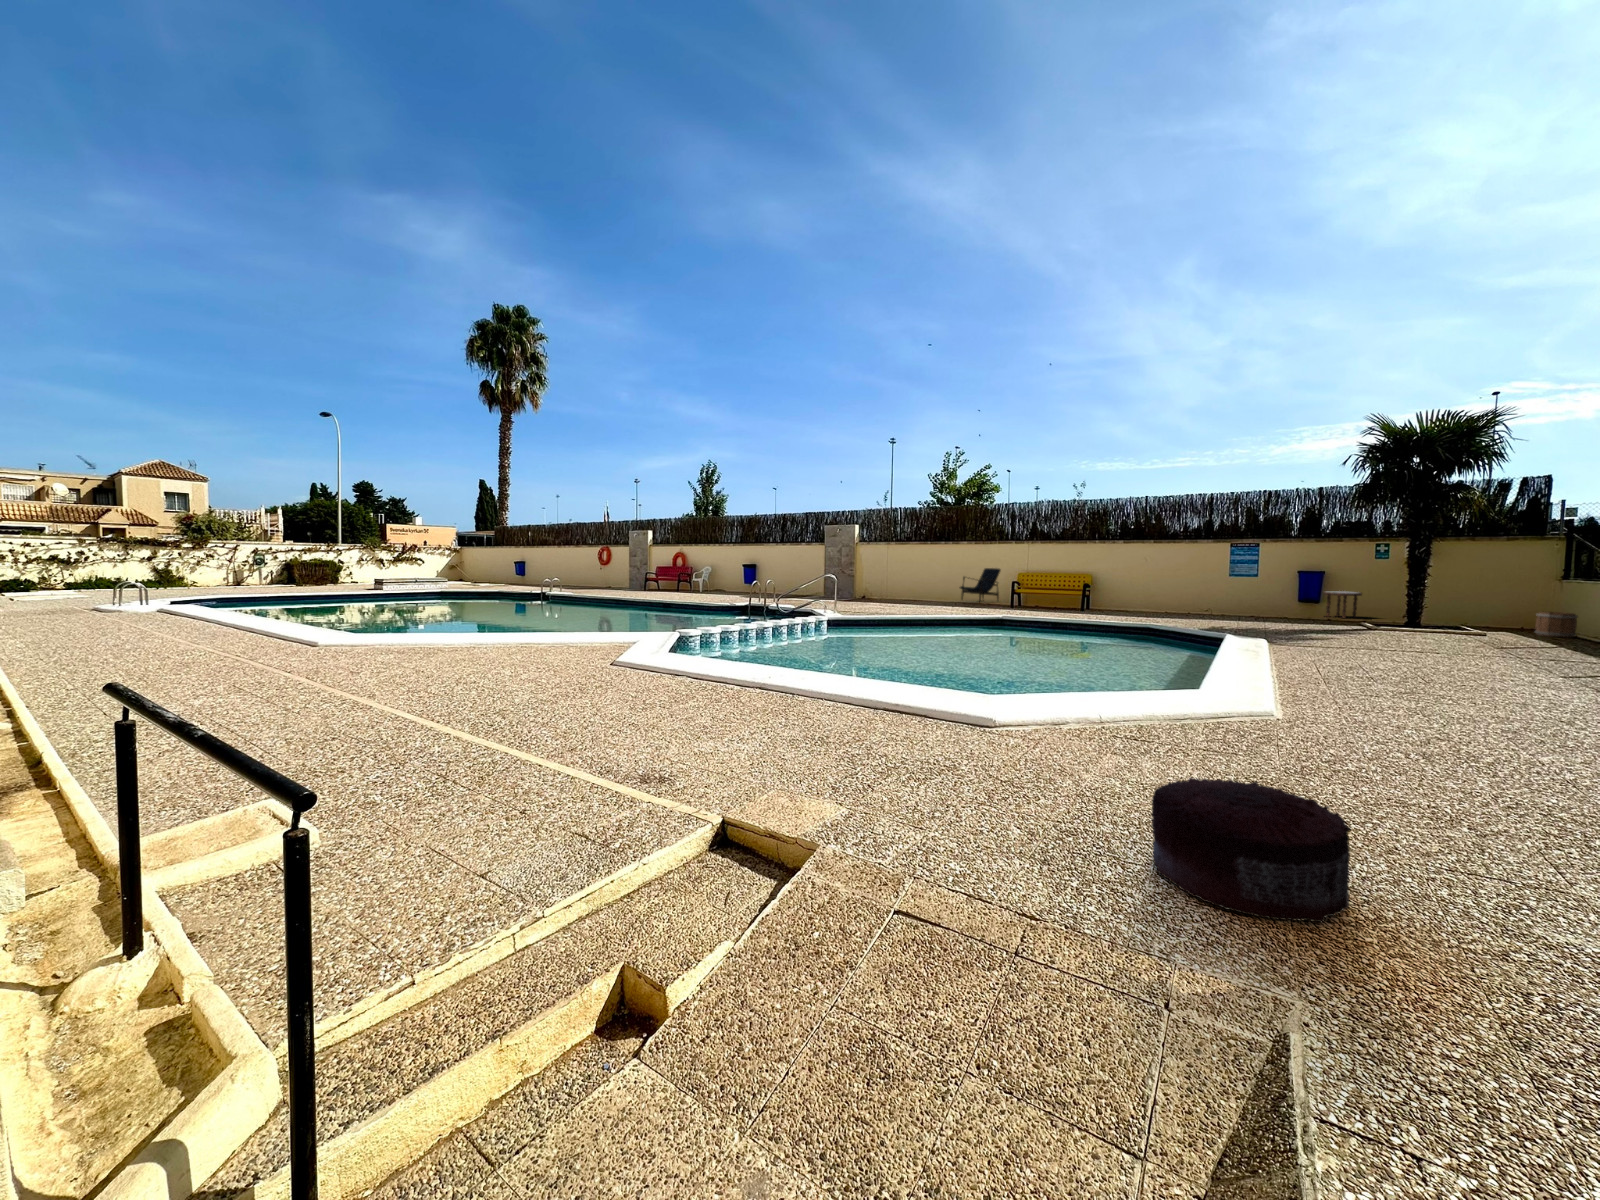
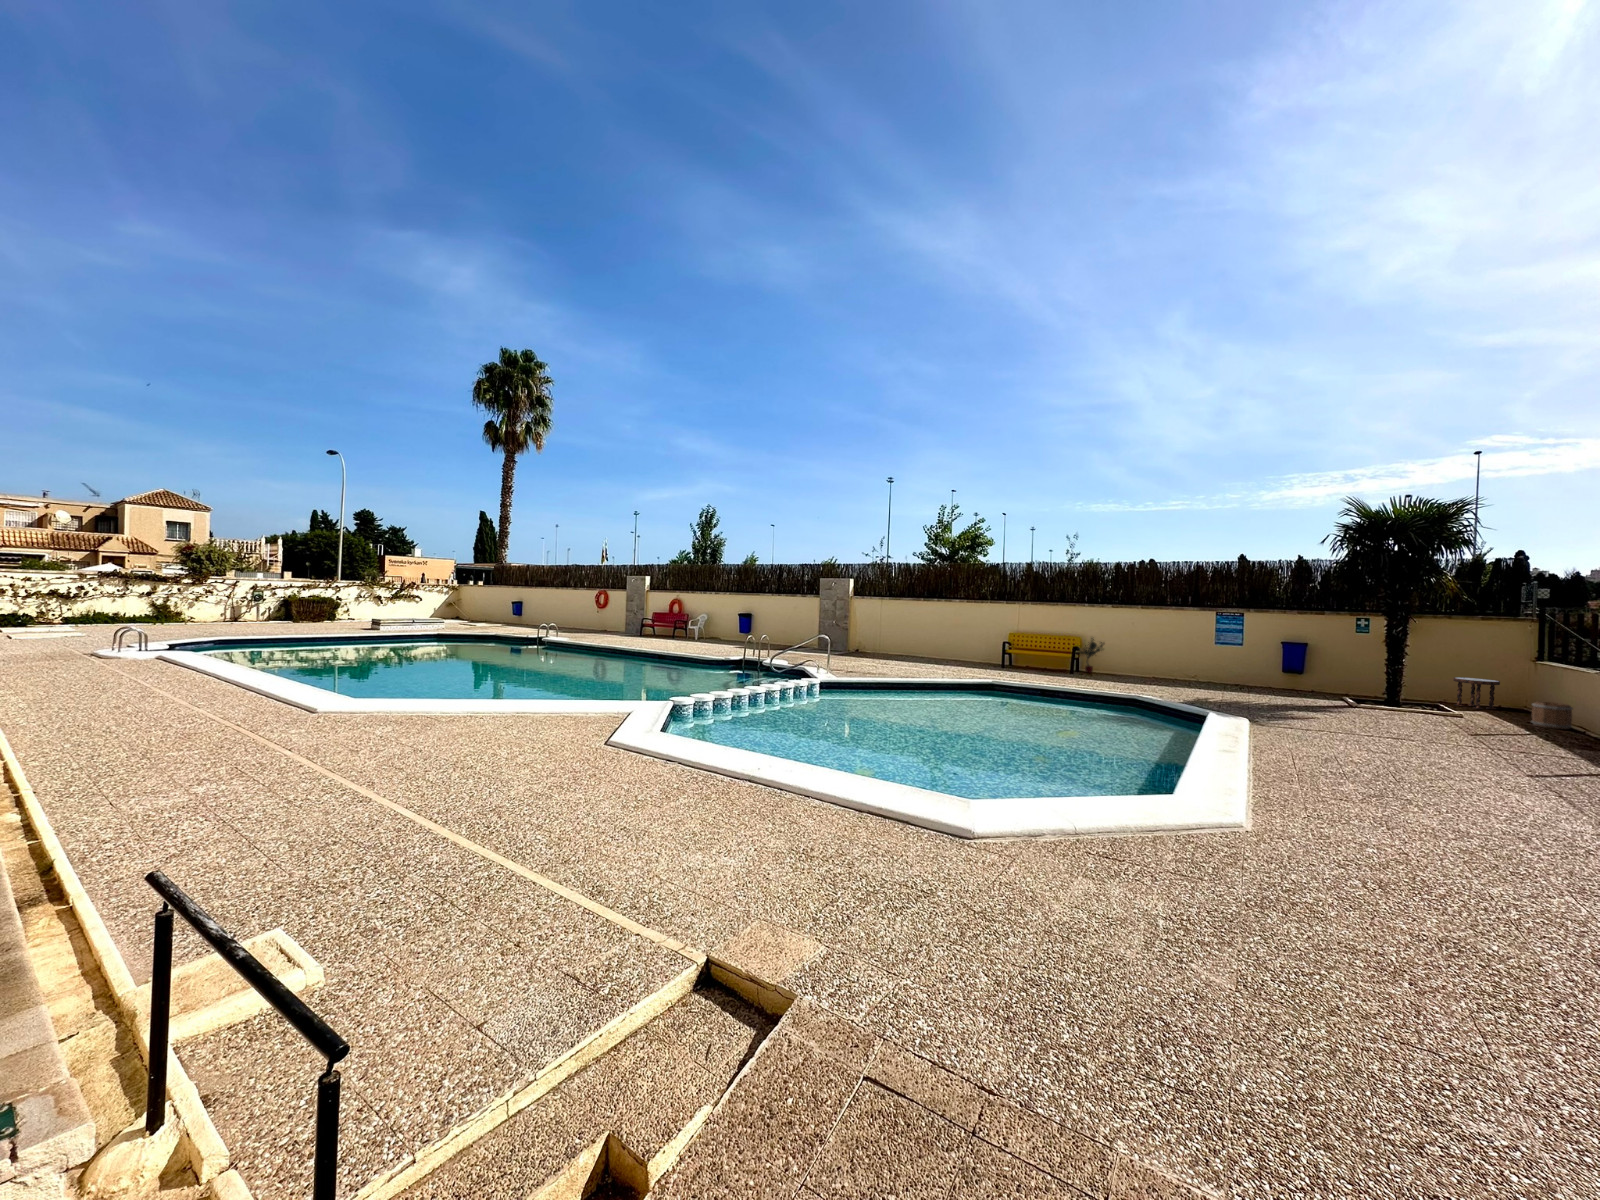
lounge chair: present [960,568,1001,601] -> none [959,629,1001,665]
potted tree: none [1075,570,1105,607] -> present [1077,638,1104,673]
side table: present [1323,591,1362,618] -> present [1453,677,1500,709]
pouf: present [1151,777,1351,922] -> none [1109,937,1287,1103]

